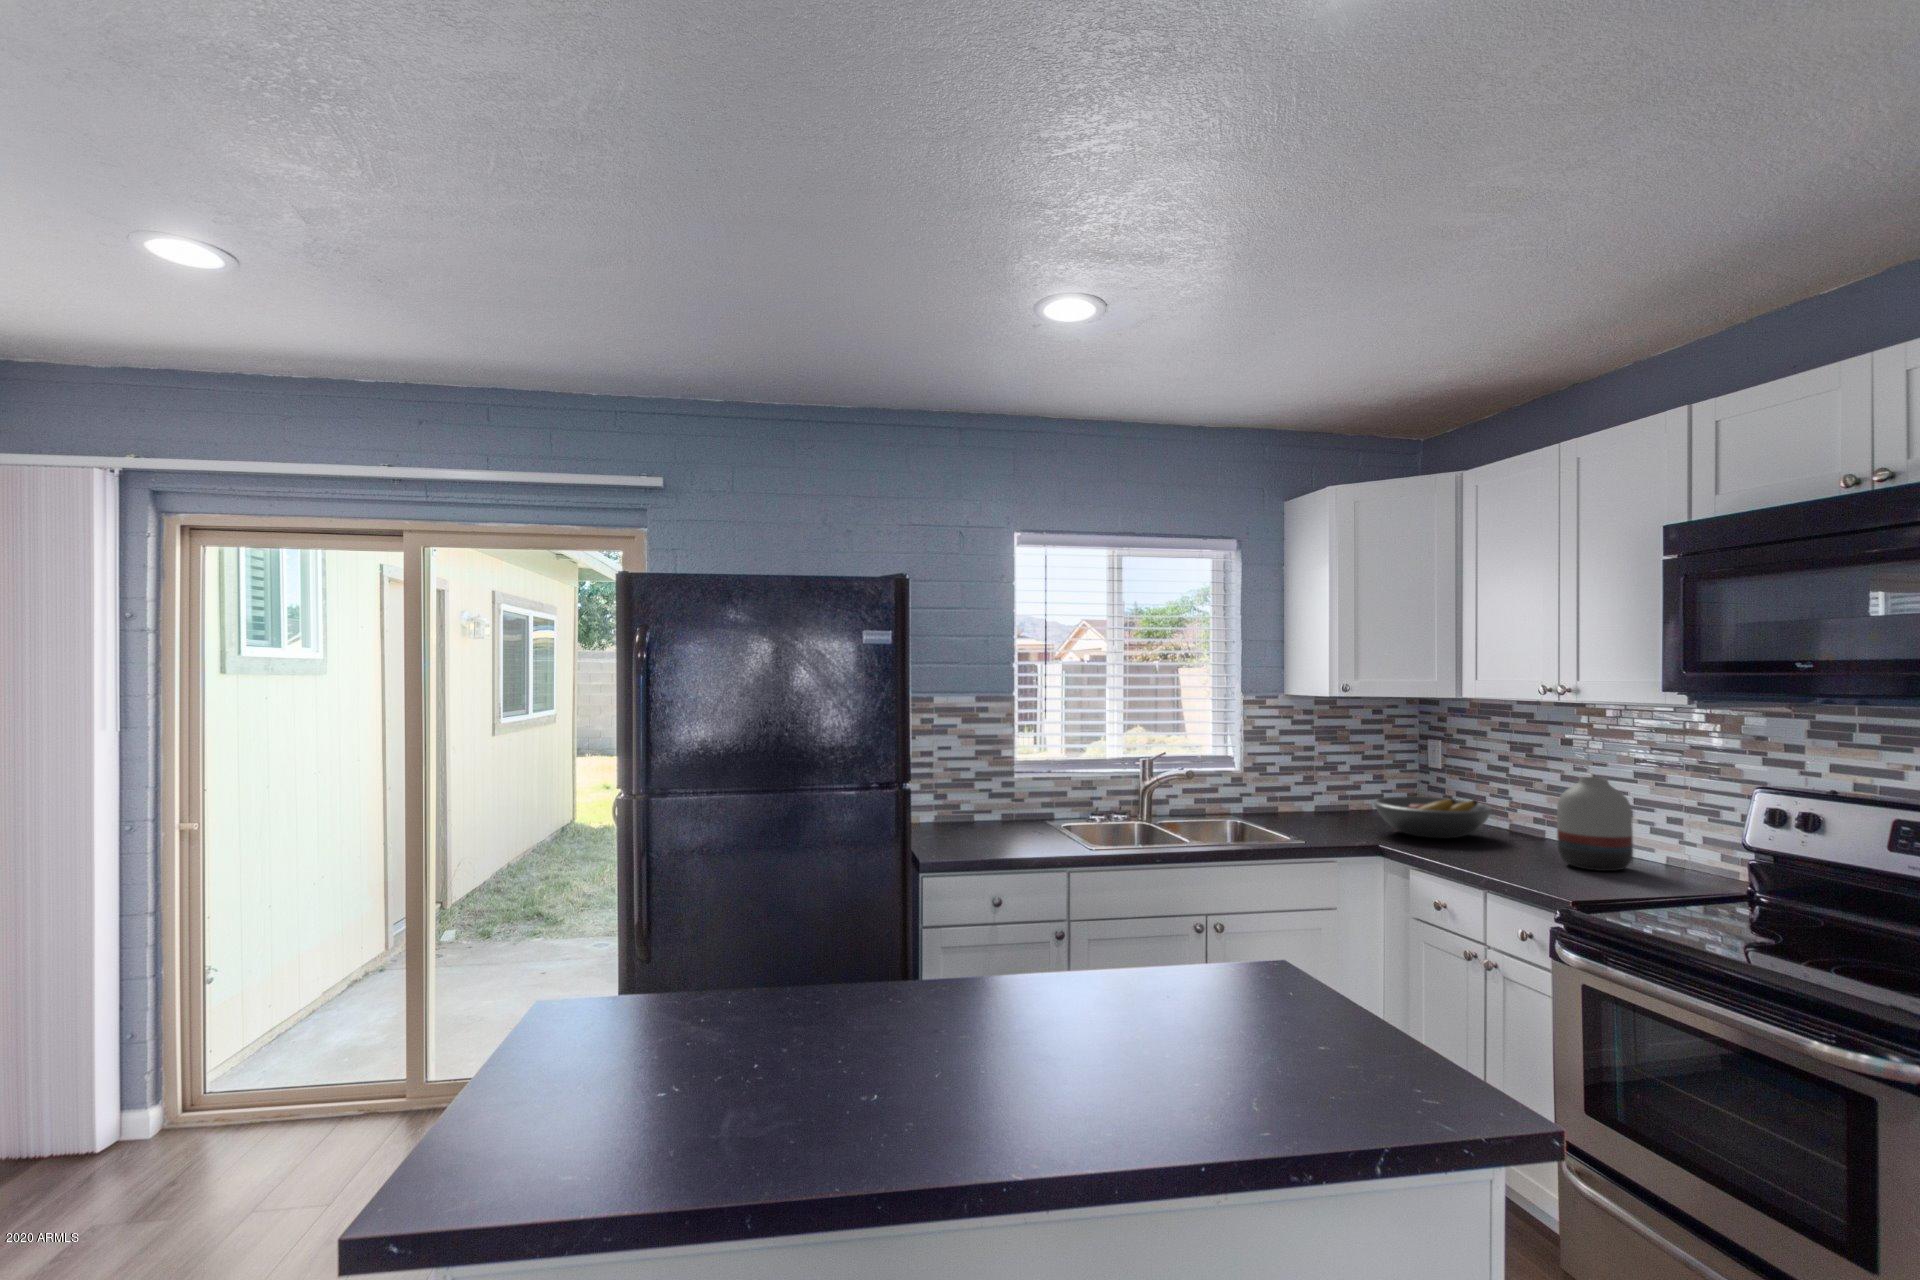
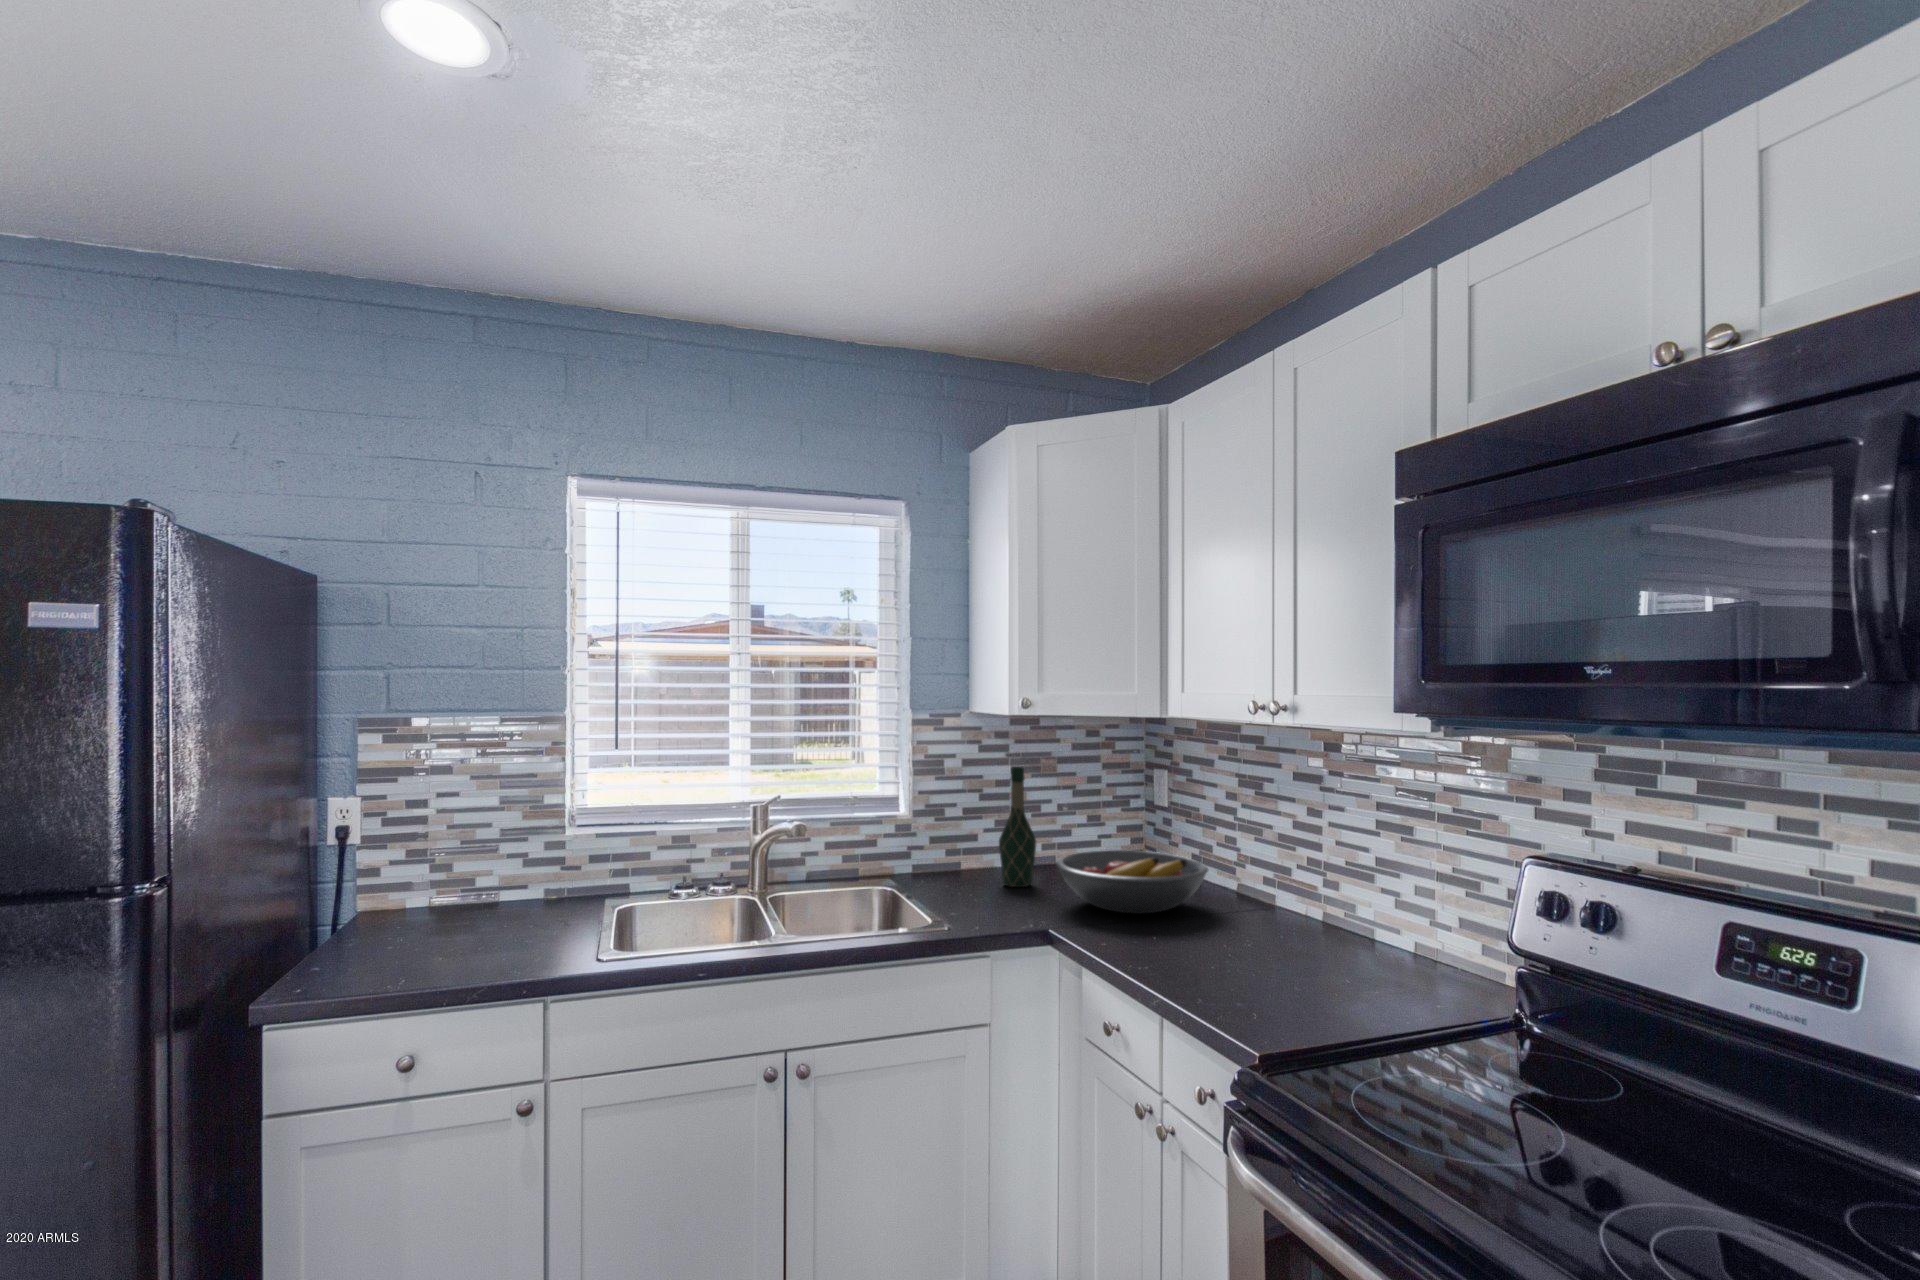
wine bottle: none [1317,735,1347,823] -> present [999,767,1036,887]
vase: present [1557,777,1633,871] -> none [1271,833,1368,974]

